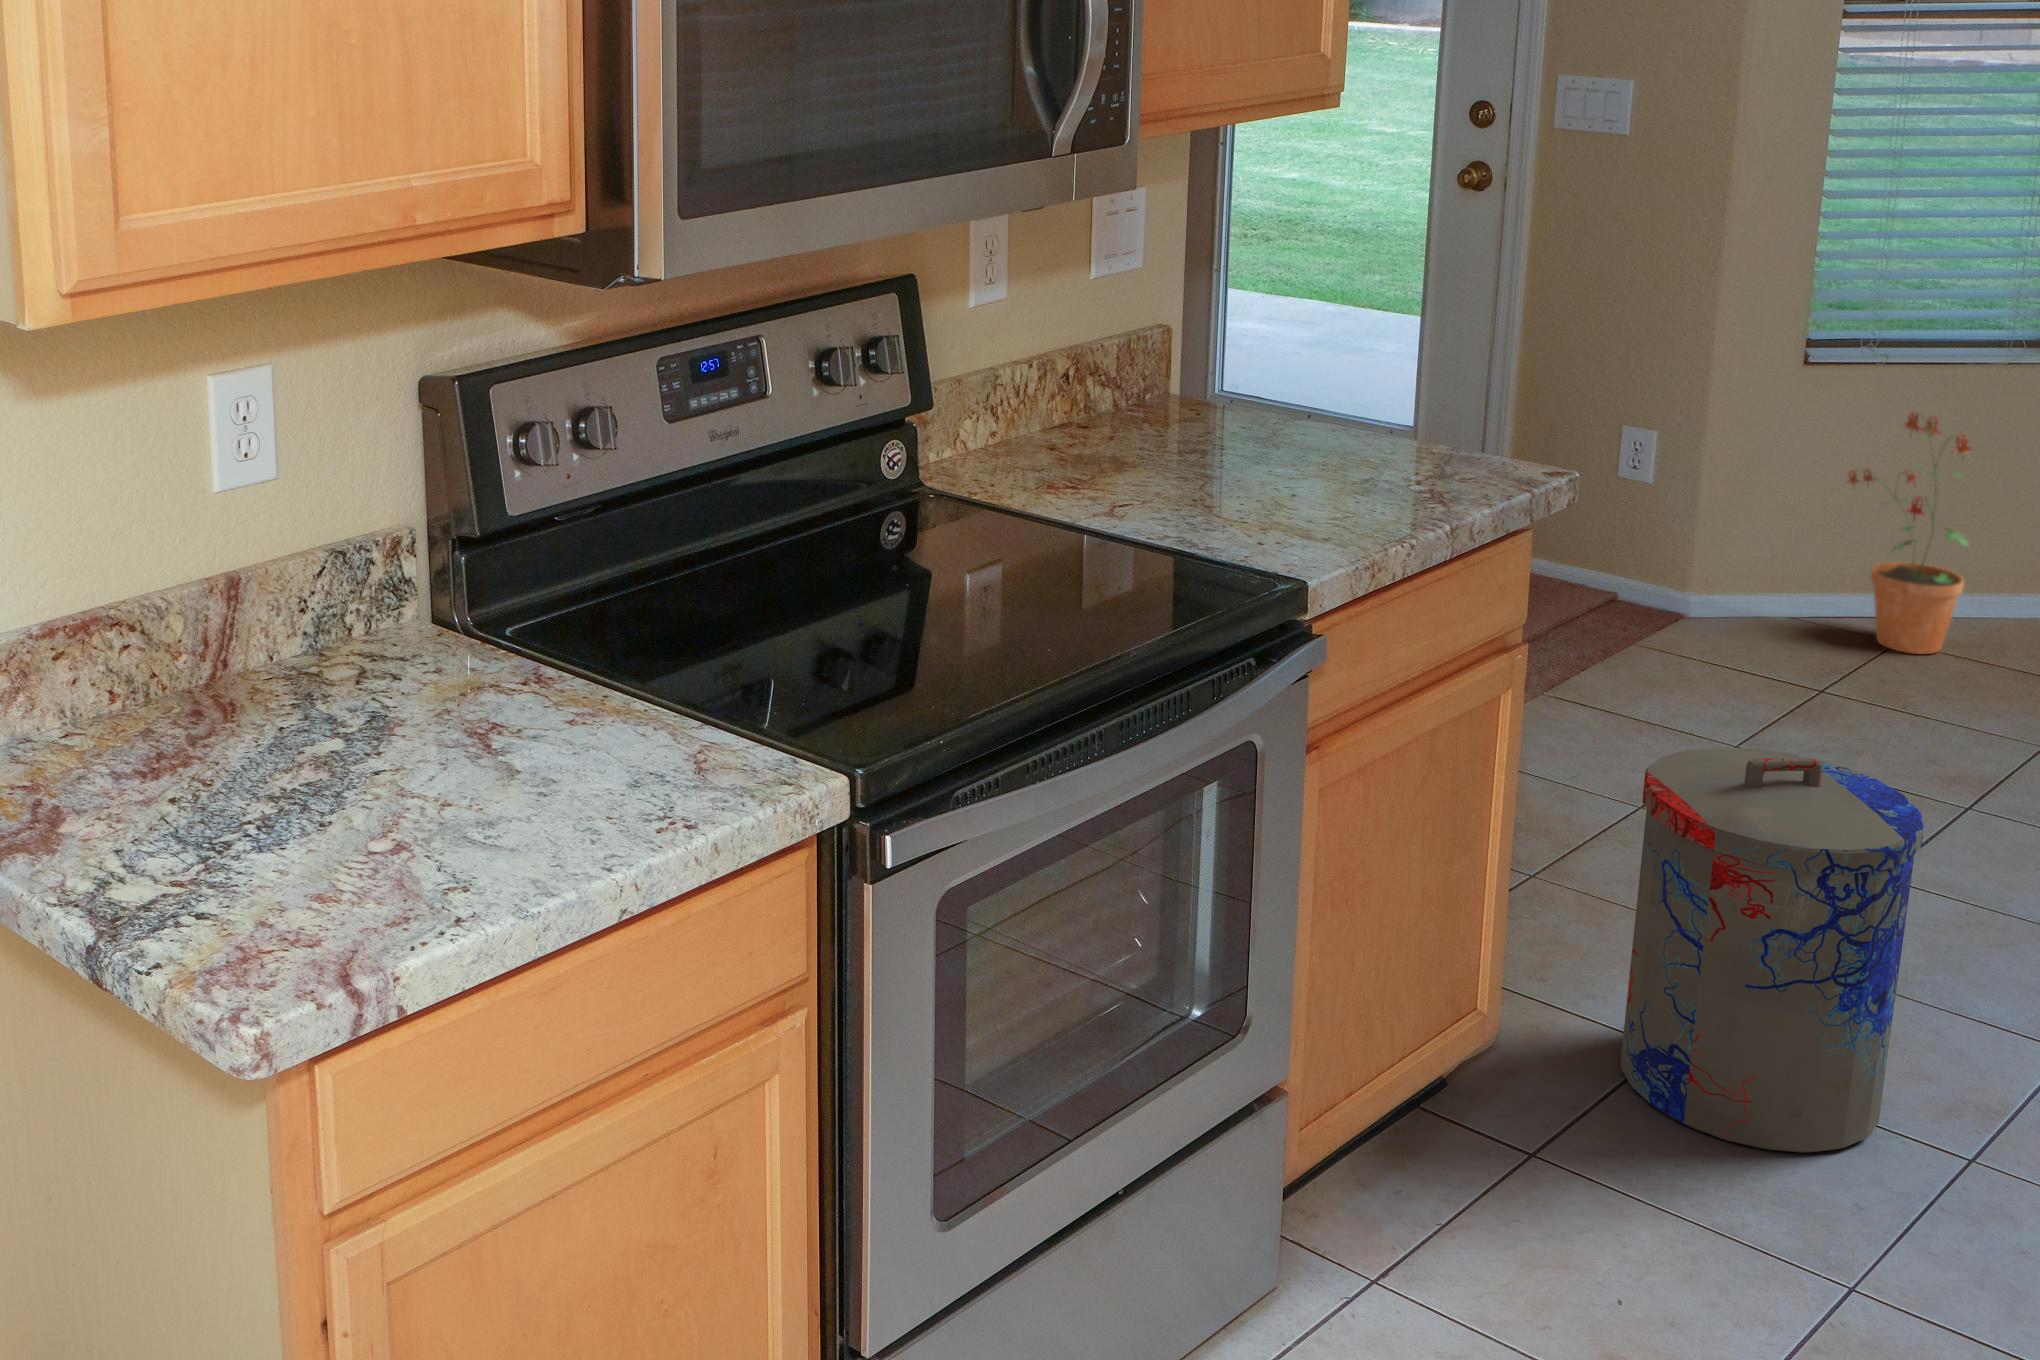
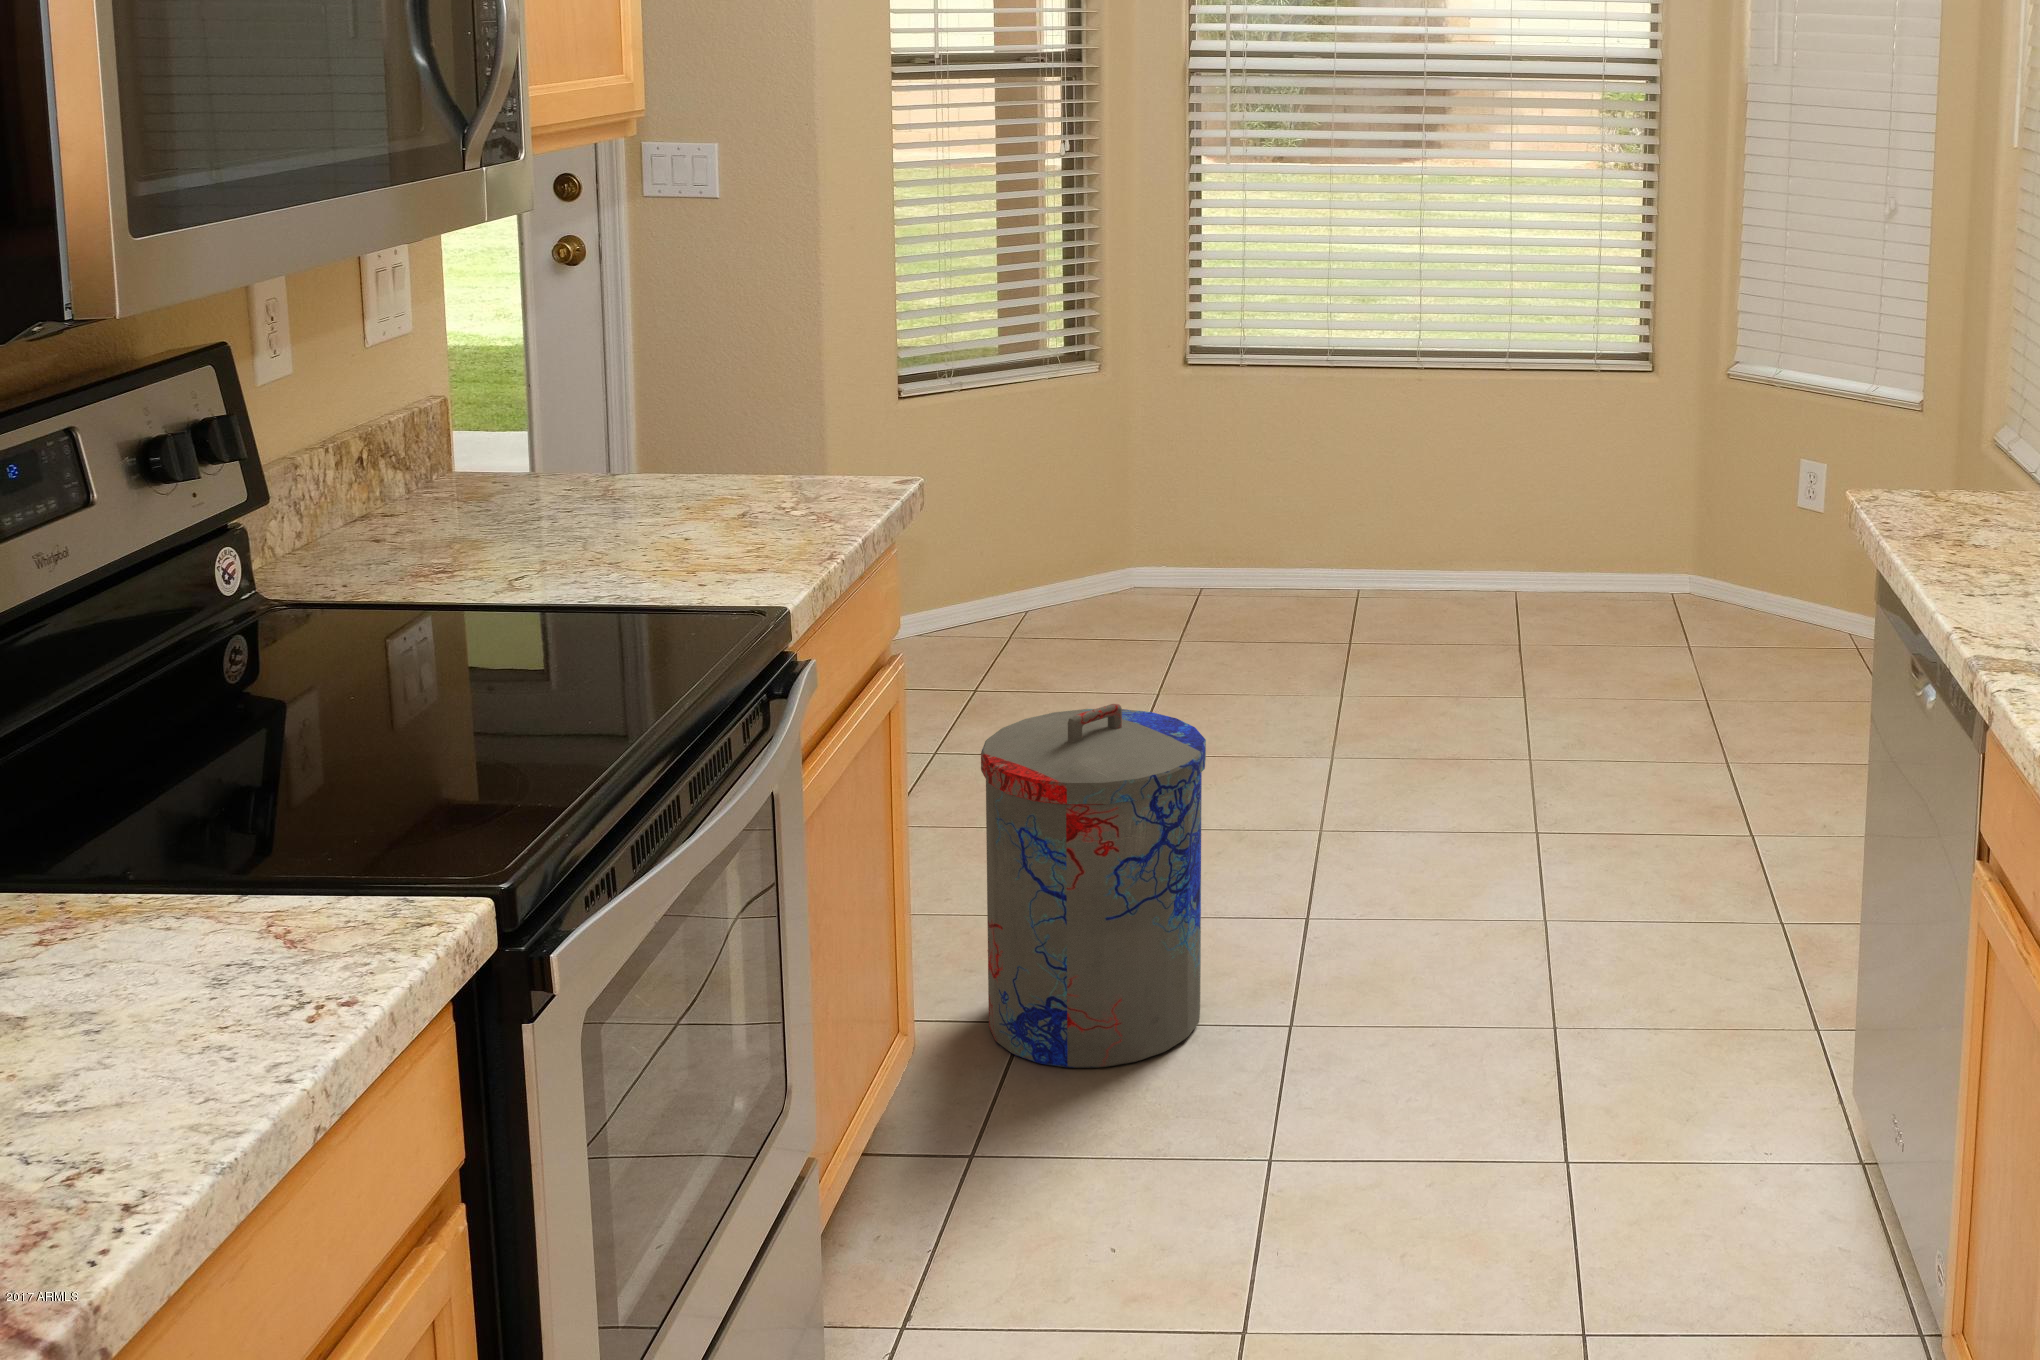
potted plant: present [1847,413,1973,654] -> none [949,426,1062,638]

